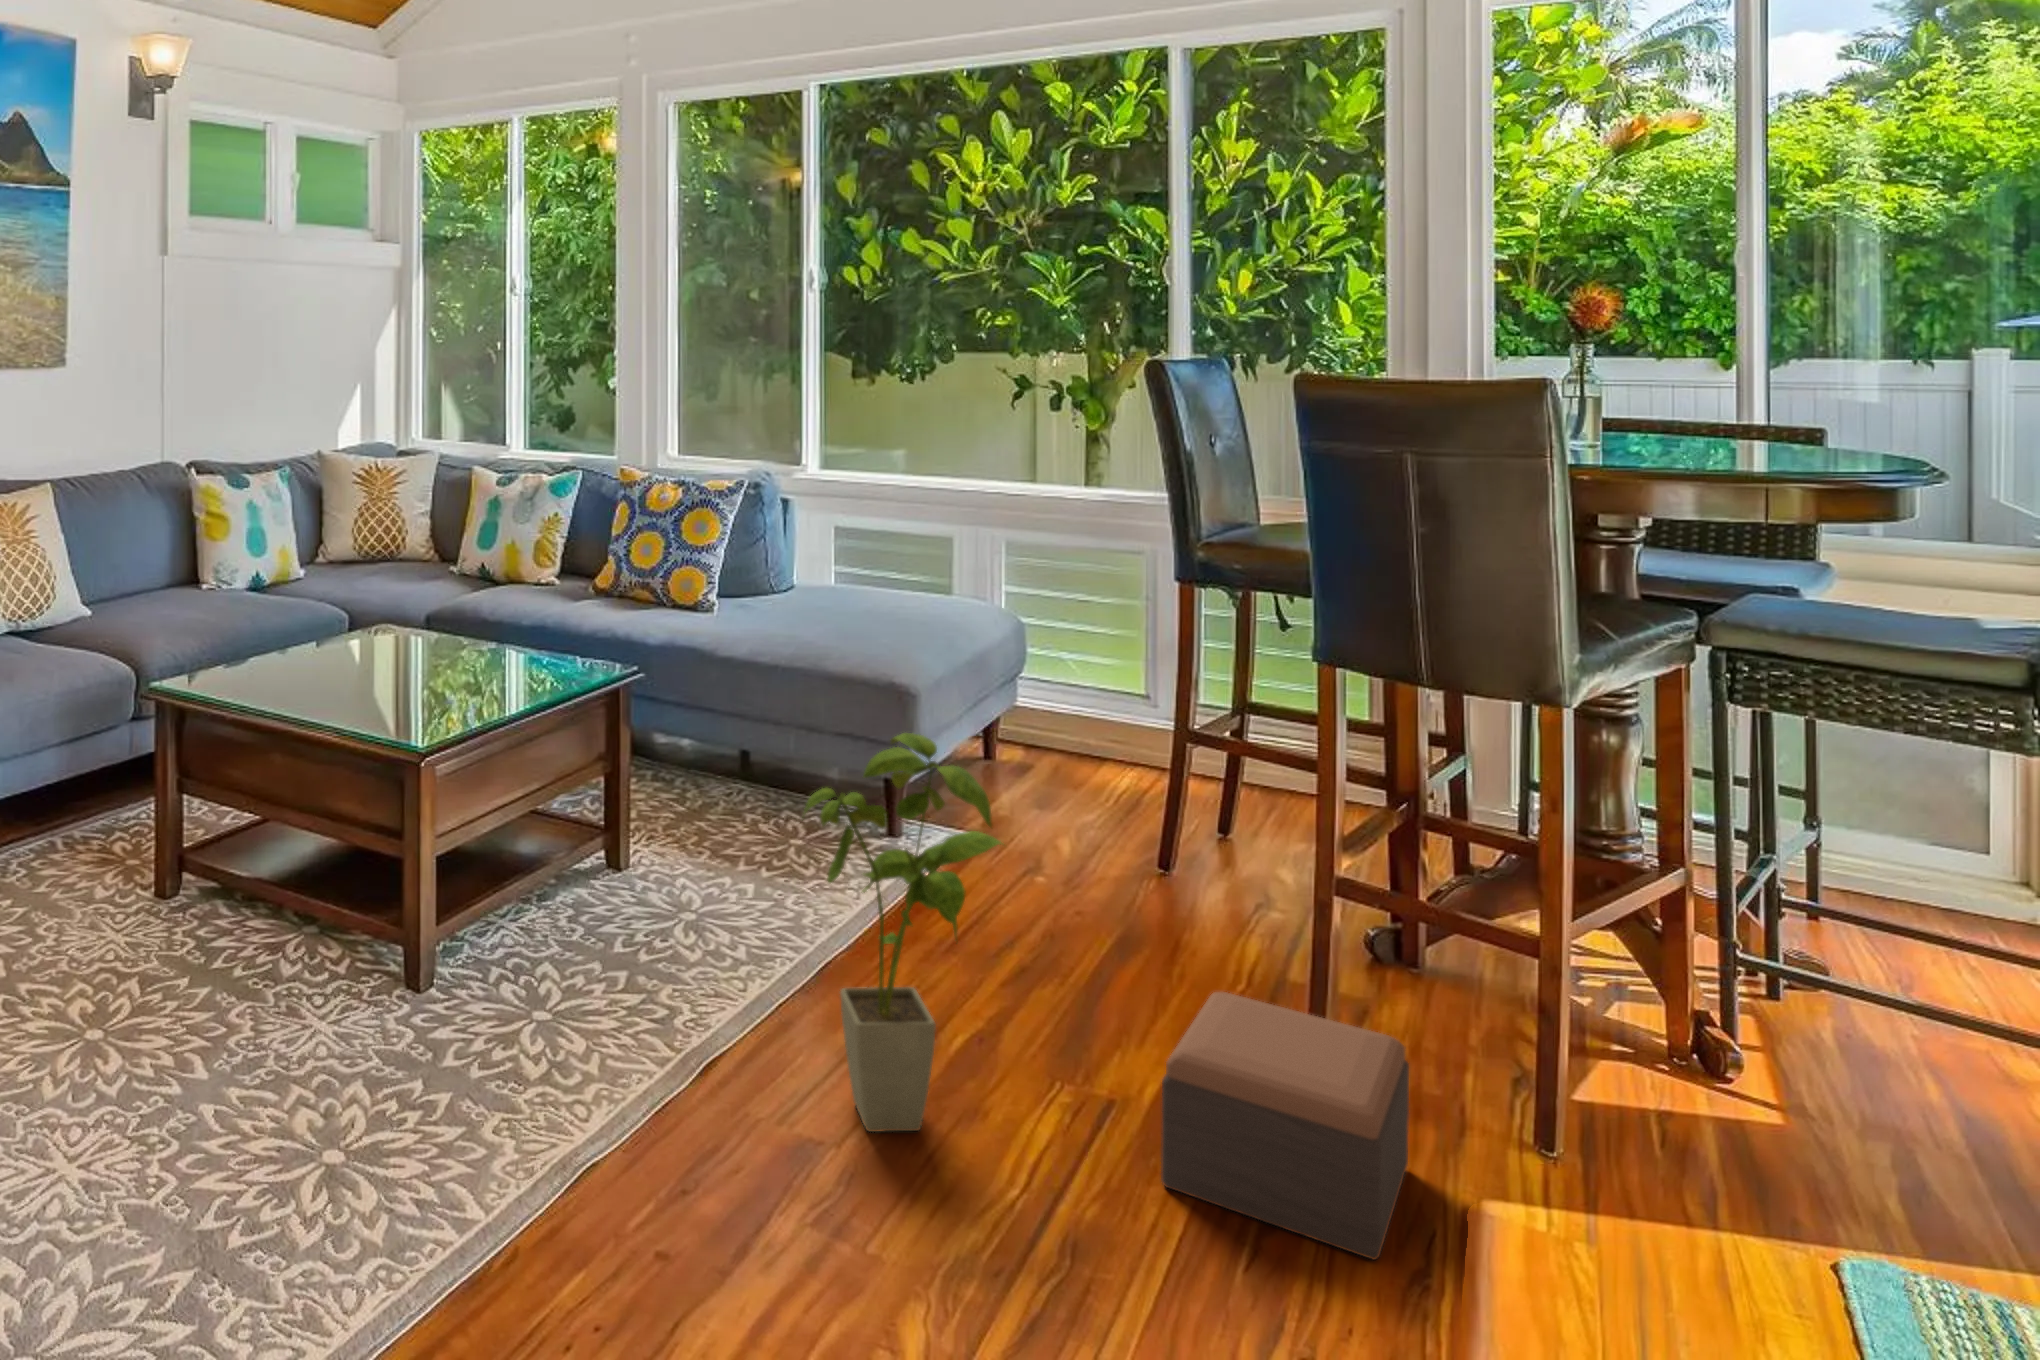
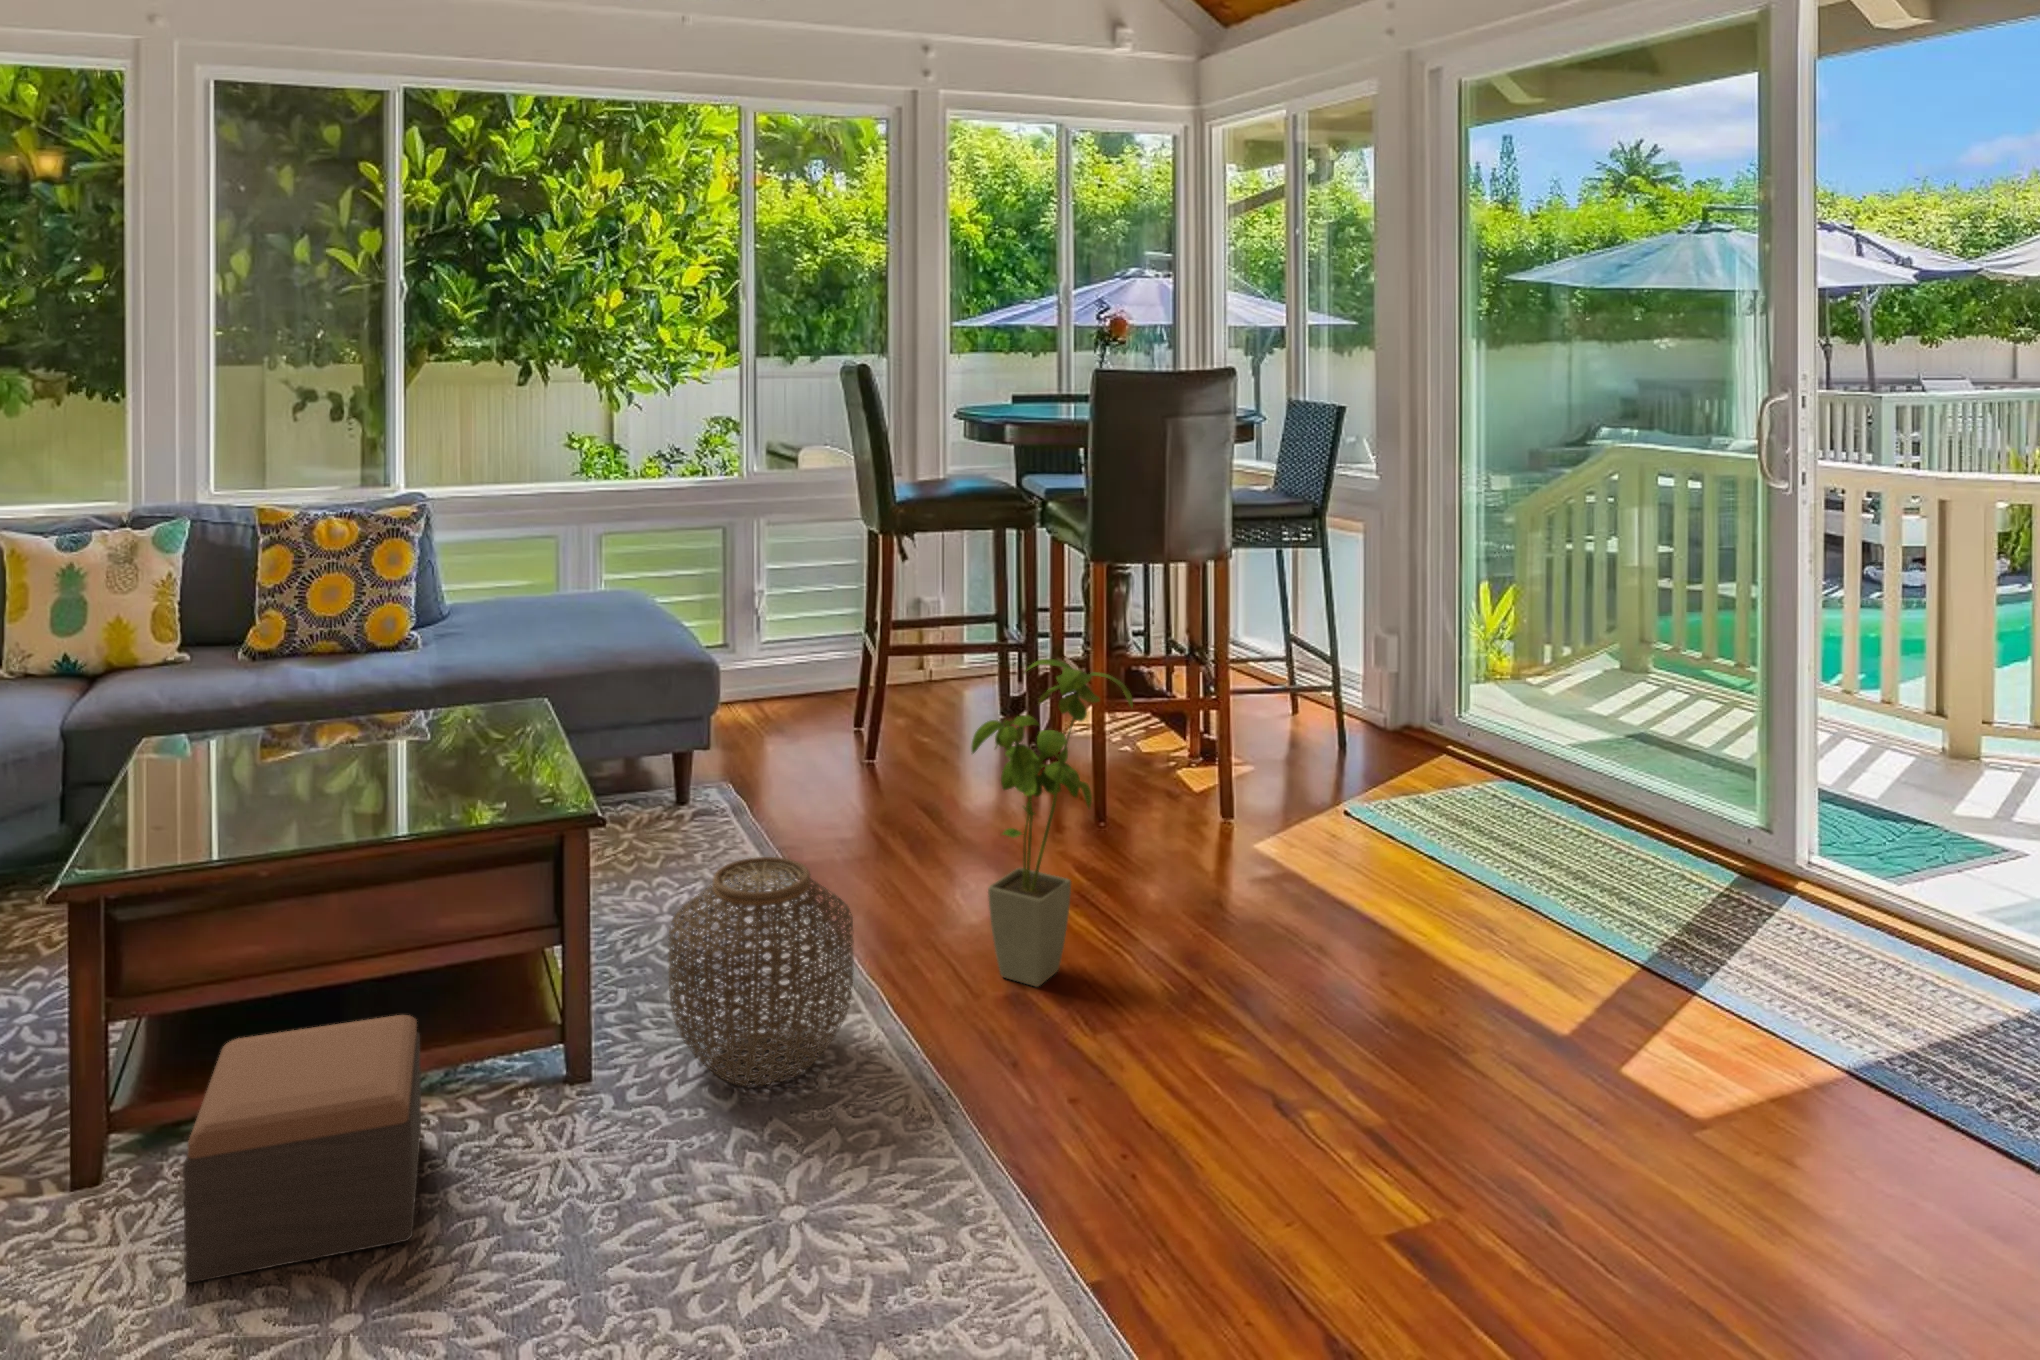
woven basket: none [449,845,631,1071] -> present [669,857,854,1086]
footstool: present [1161,992,1409,1260] -> present [183,1015,421,1283]

